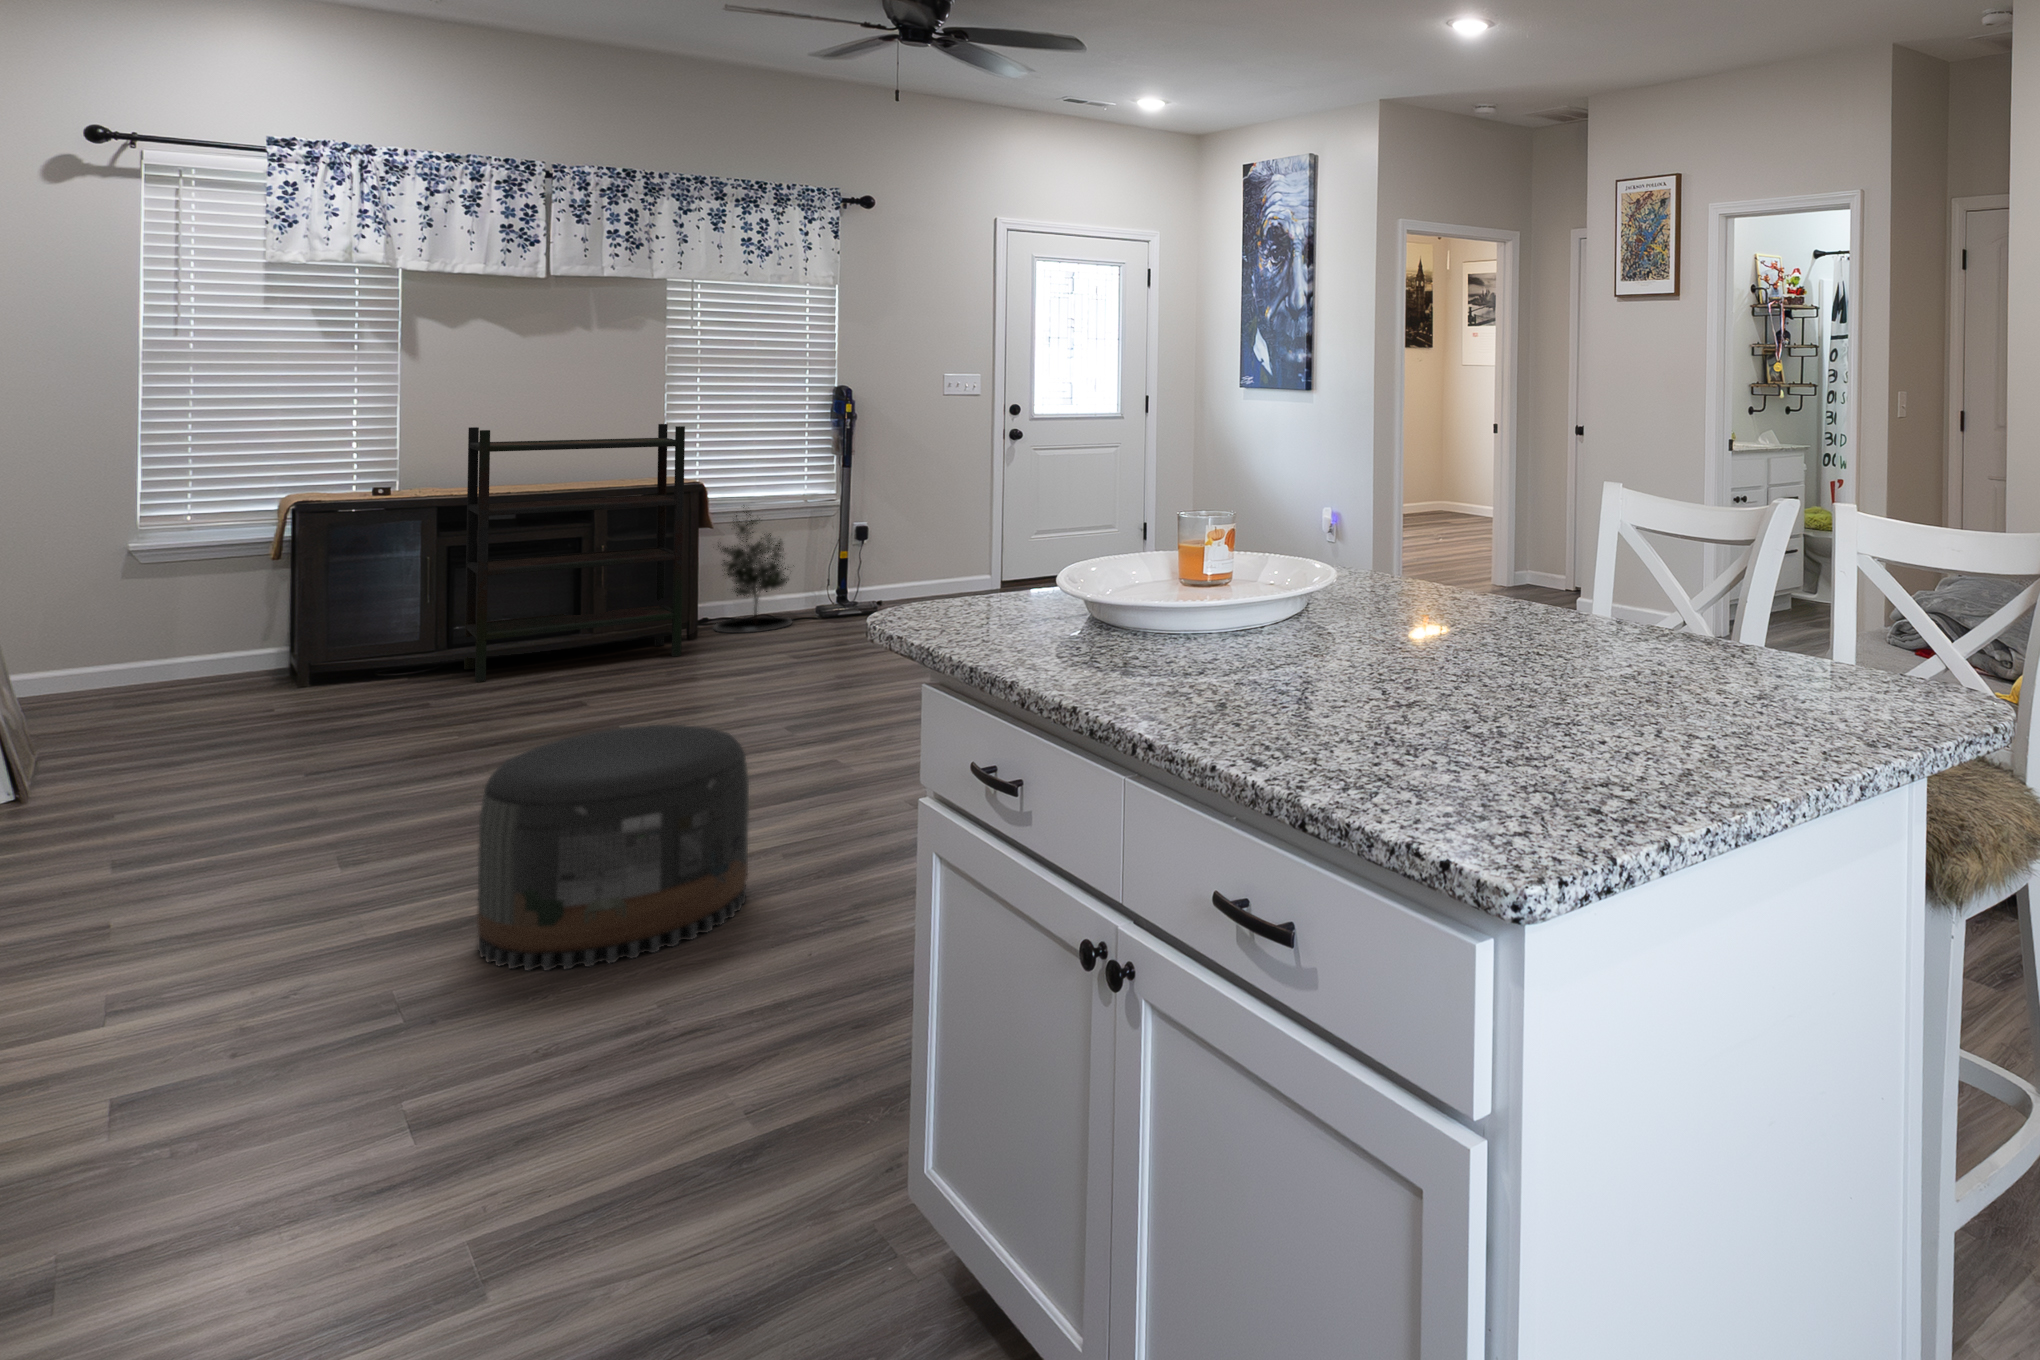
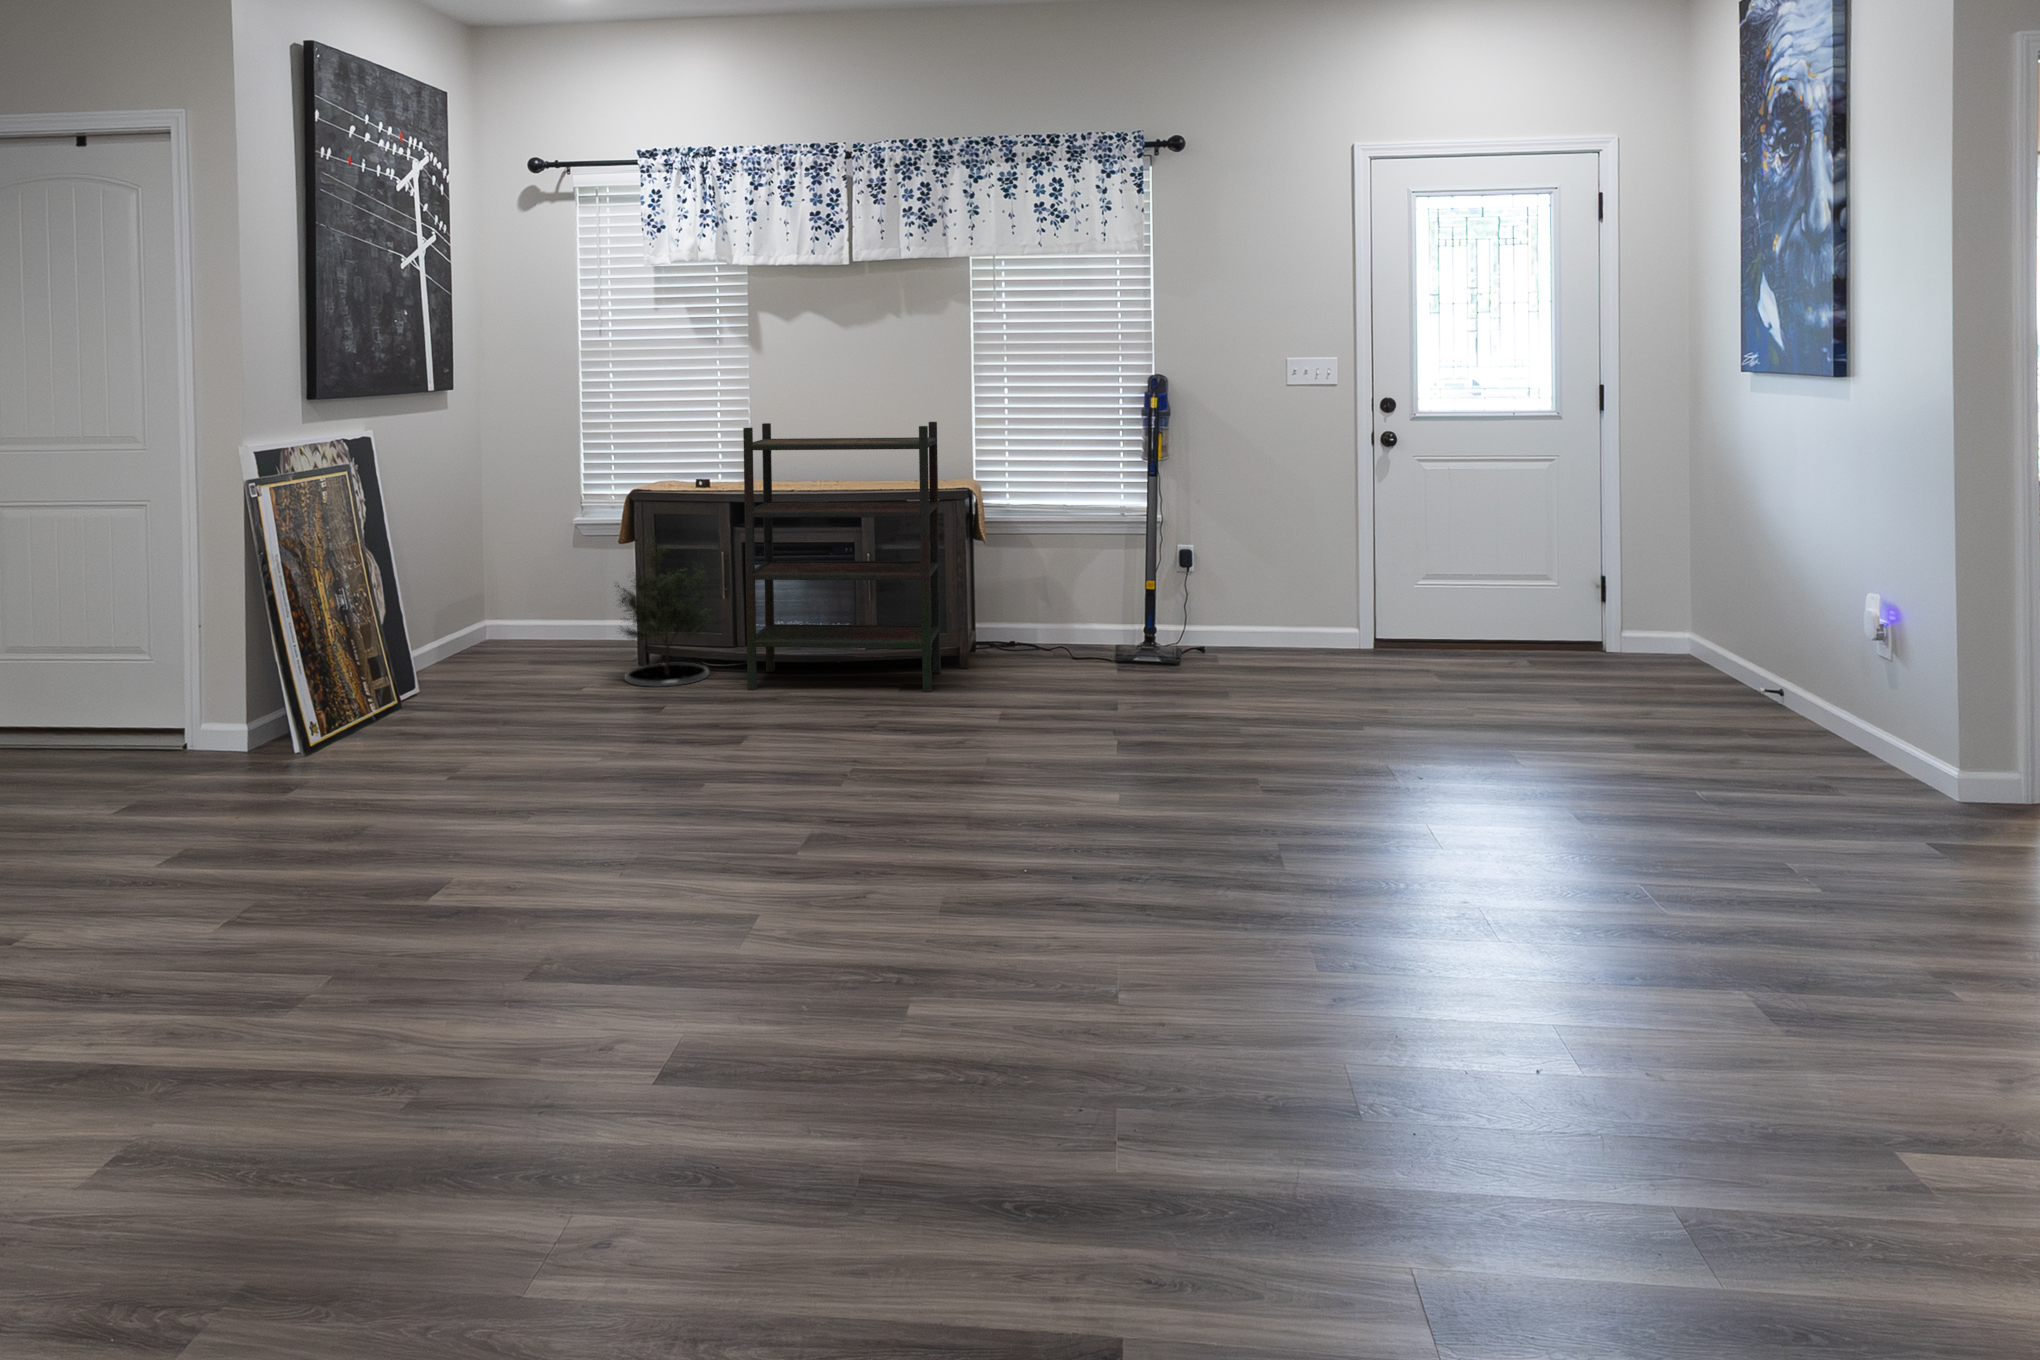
potted tree: present [714,507,794,633] -> present [615,529,712,687]
pouf: present [477,725,749,971] -> none [46,851,388,1212]

